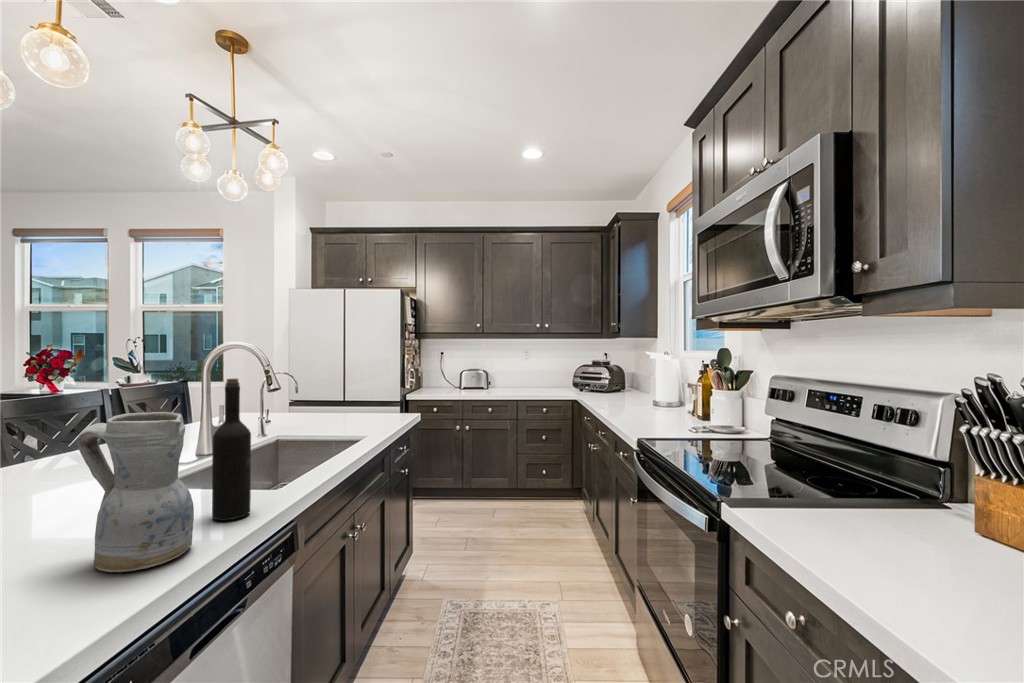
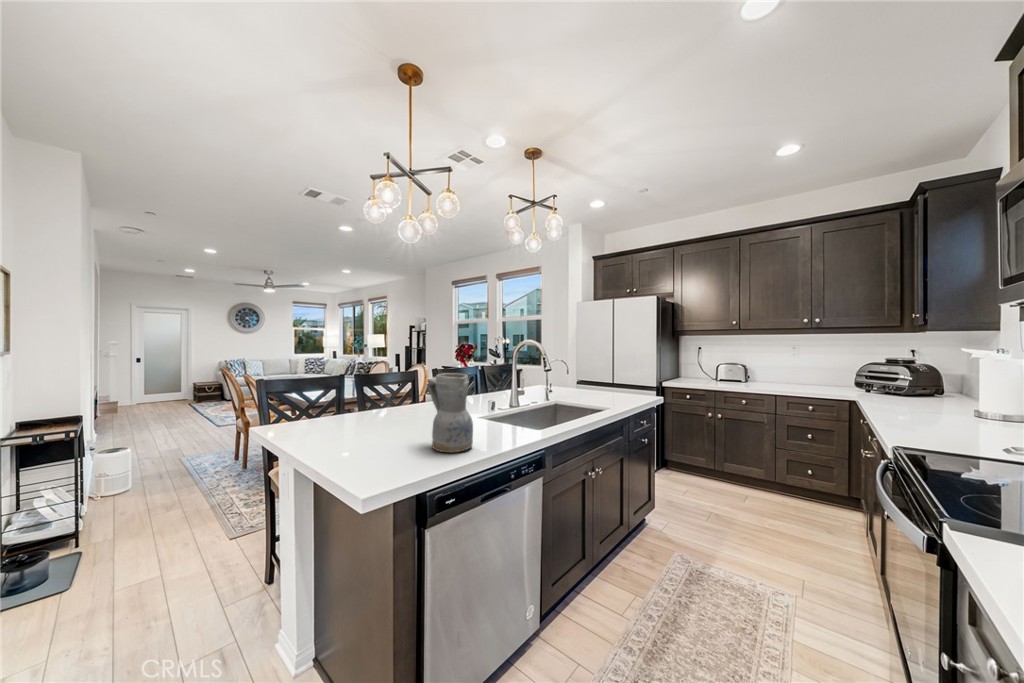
wine bottle: present [212,379,251,520] -> none [489,358,508,440]

